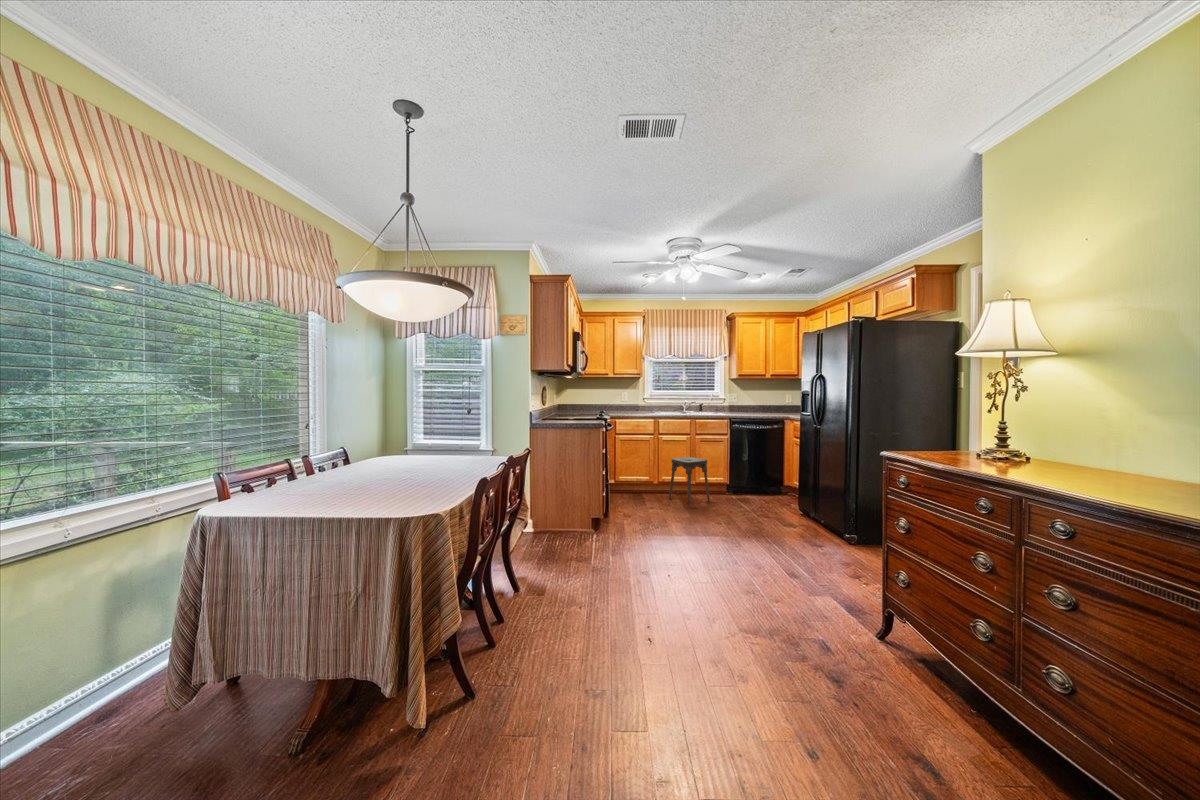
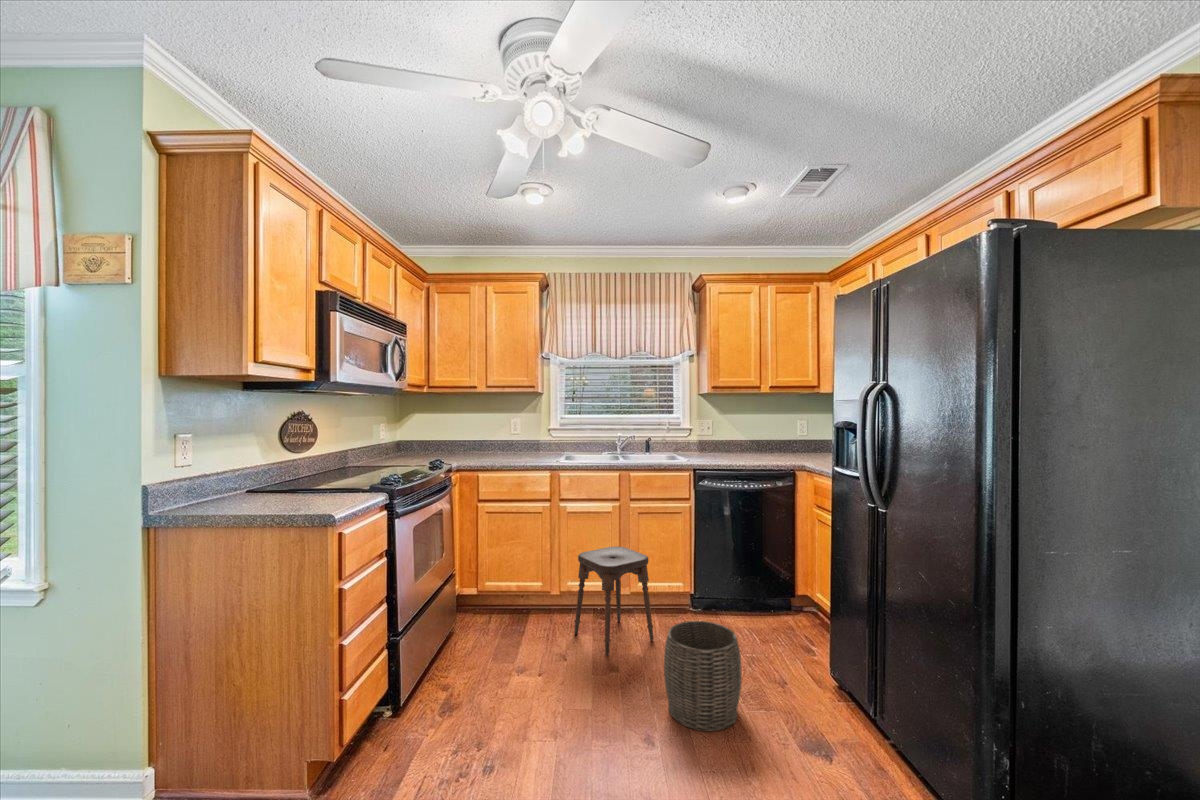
woven basket: none [720,482,755,522] -> present [664,621,742,732]

